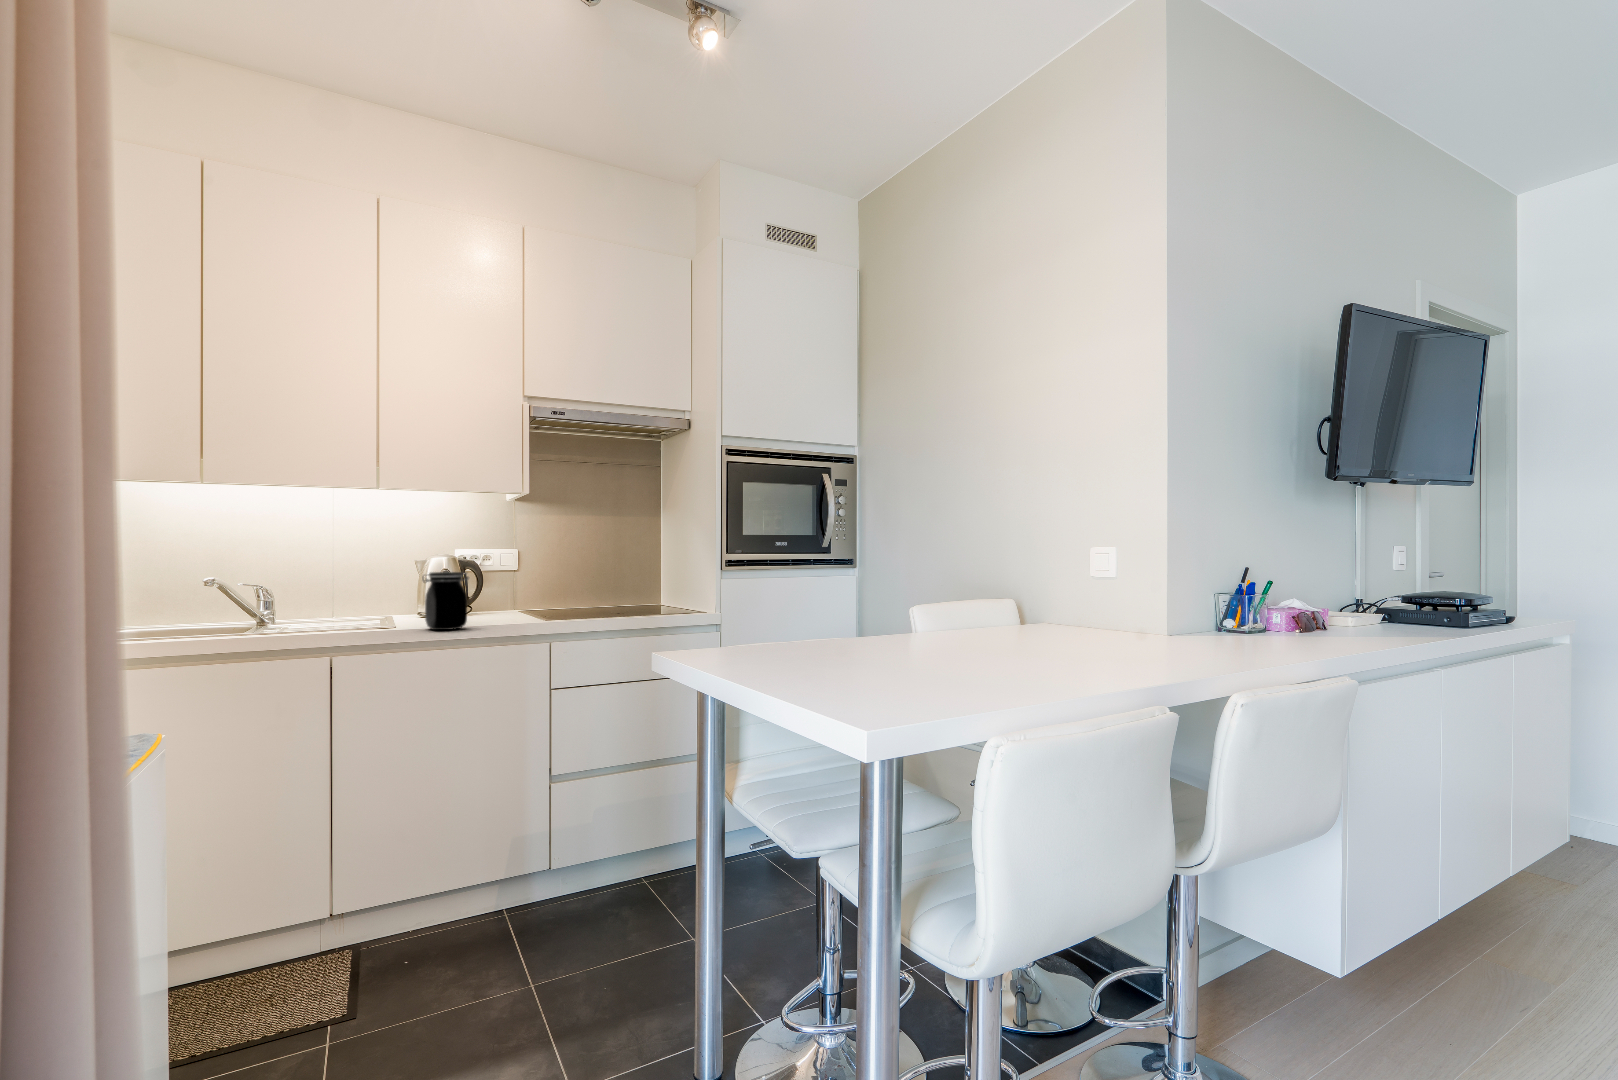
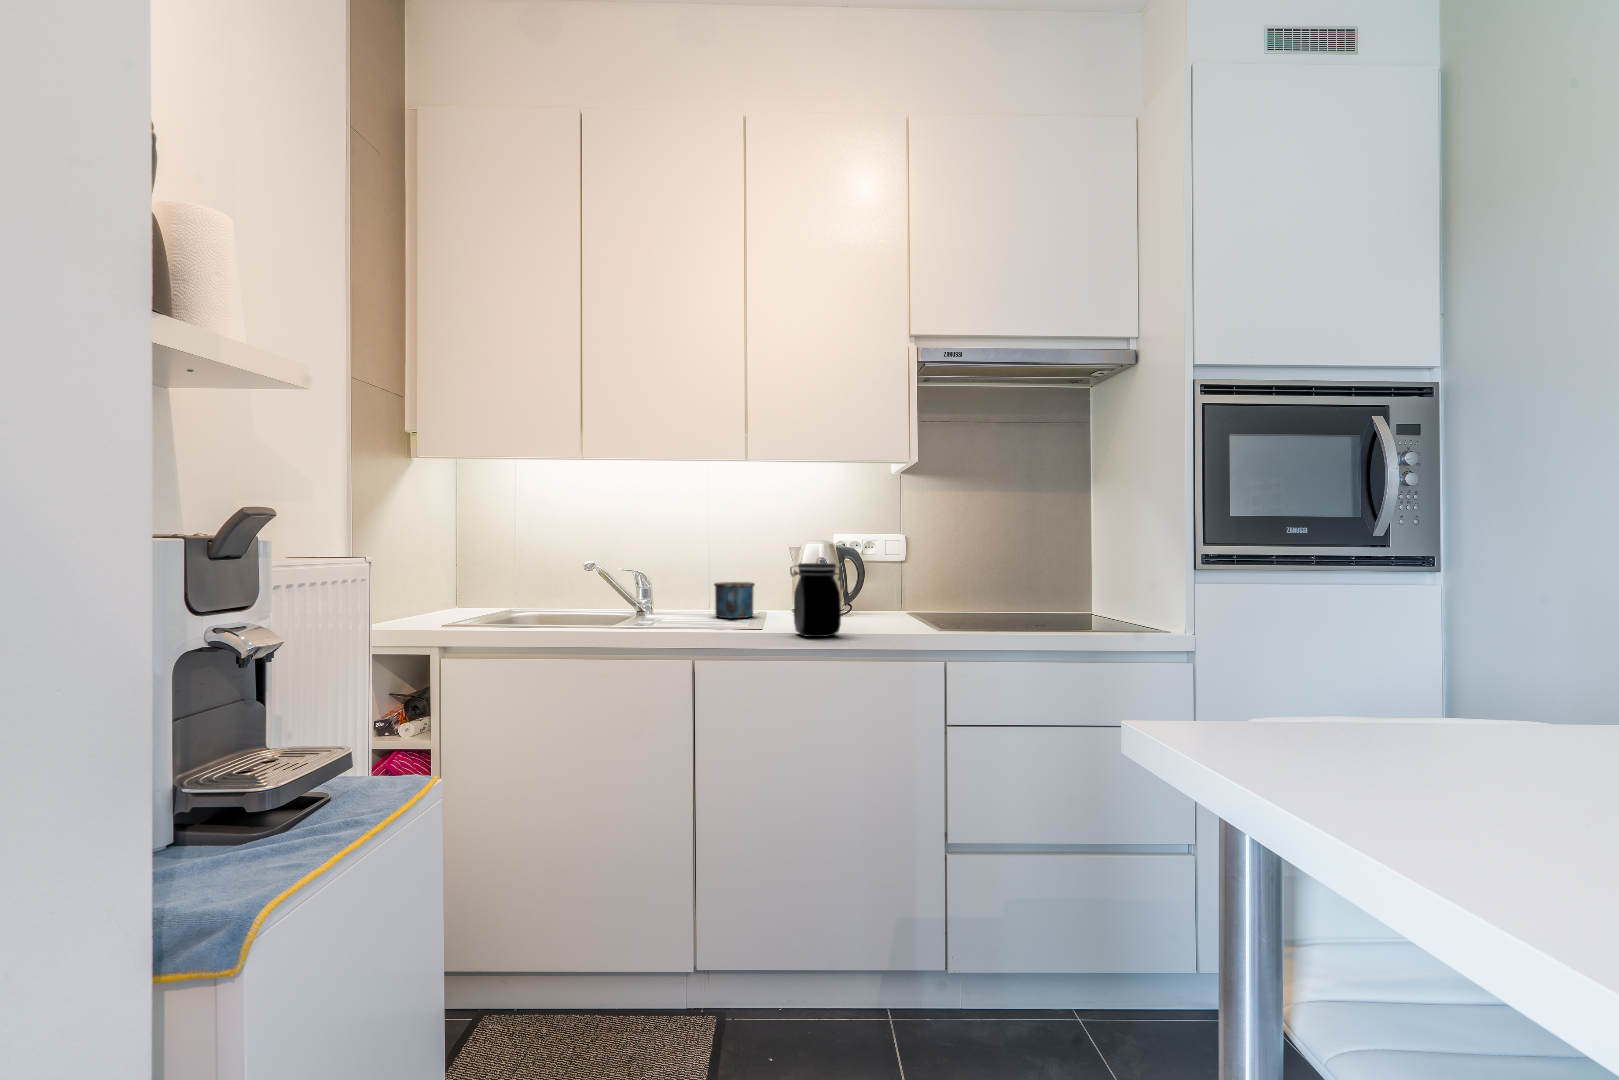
mug: none [340,591,382,622] -> present [714,582,755,618]

